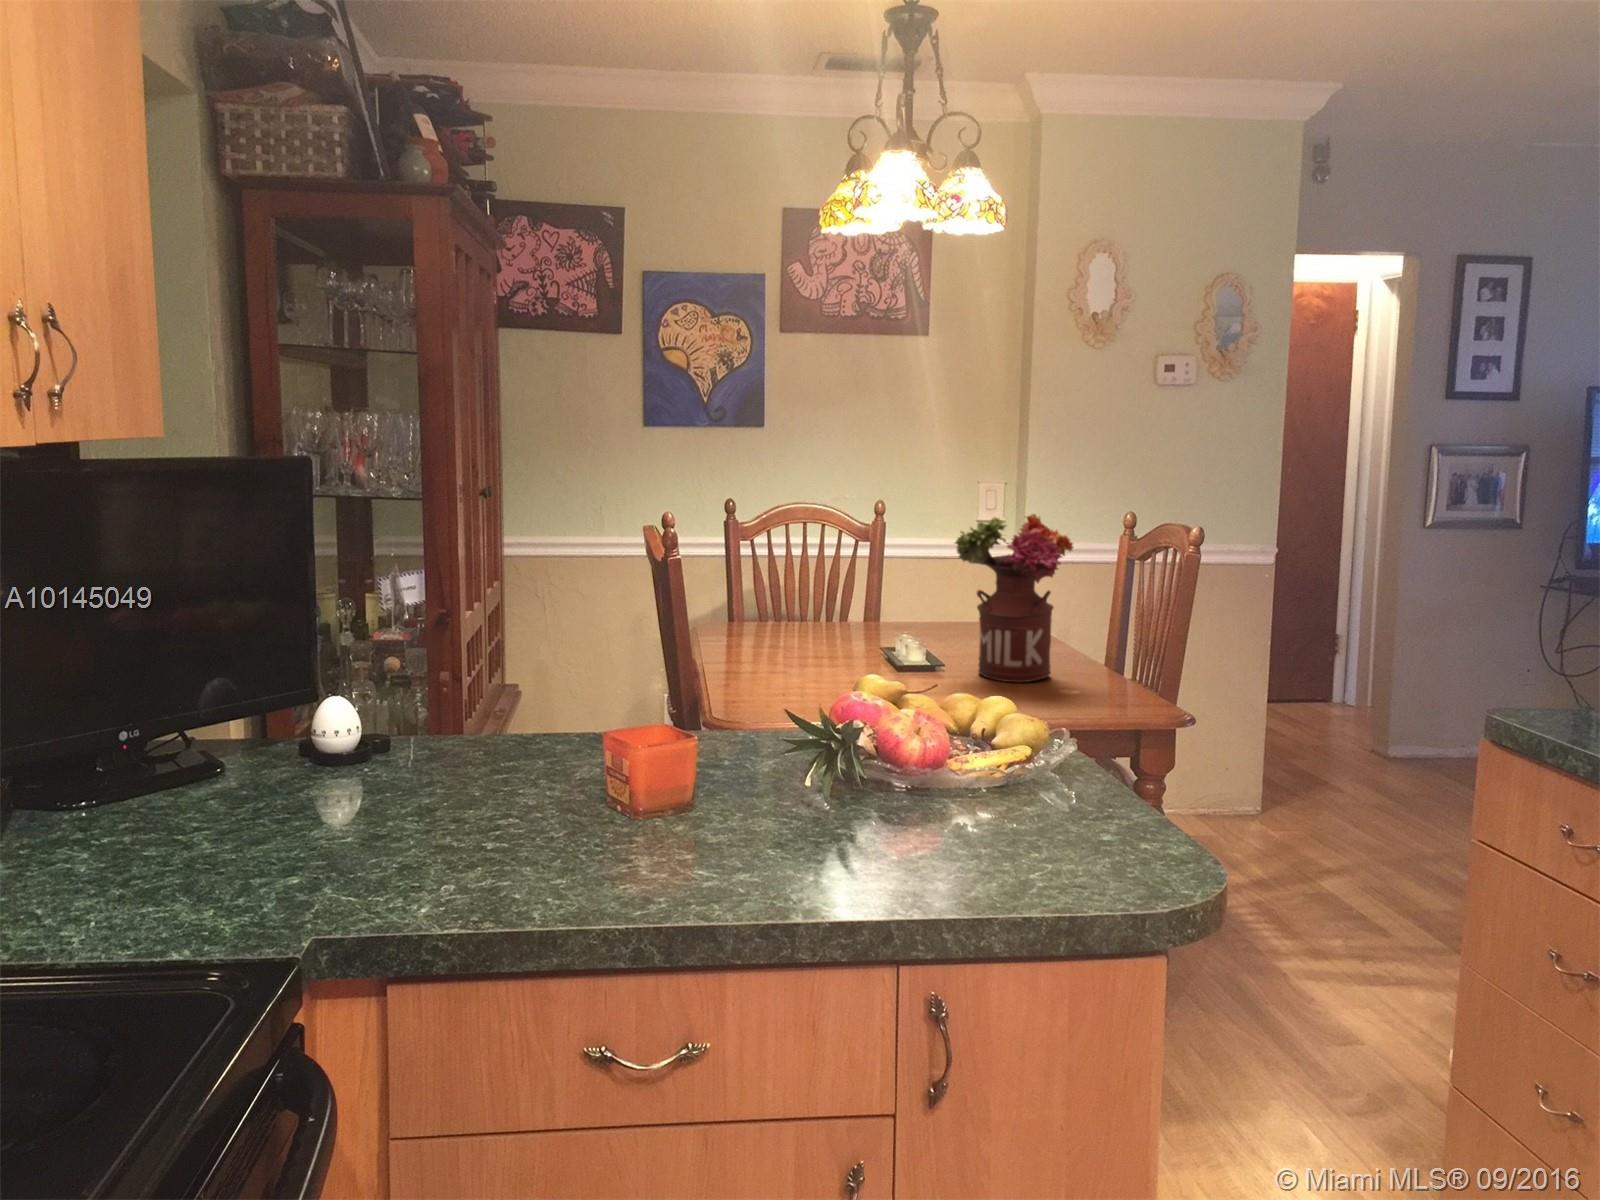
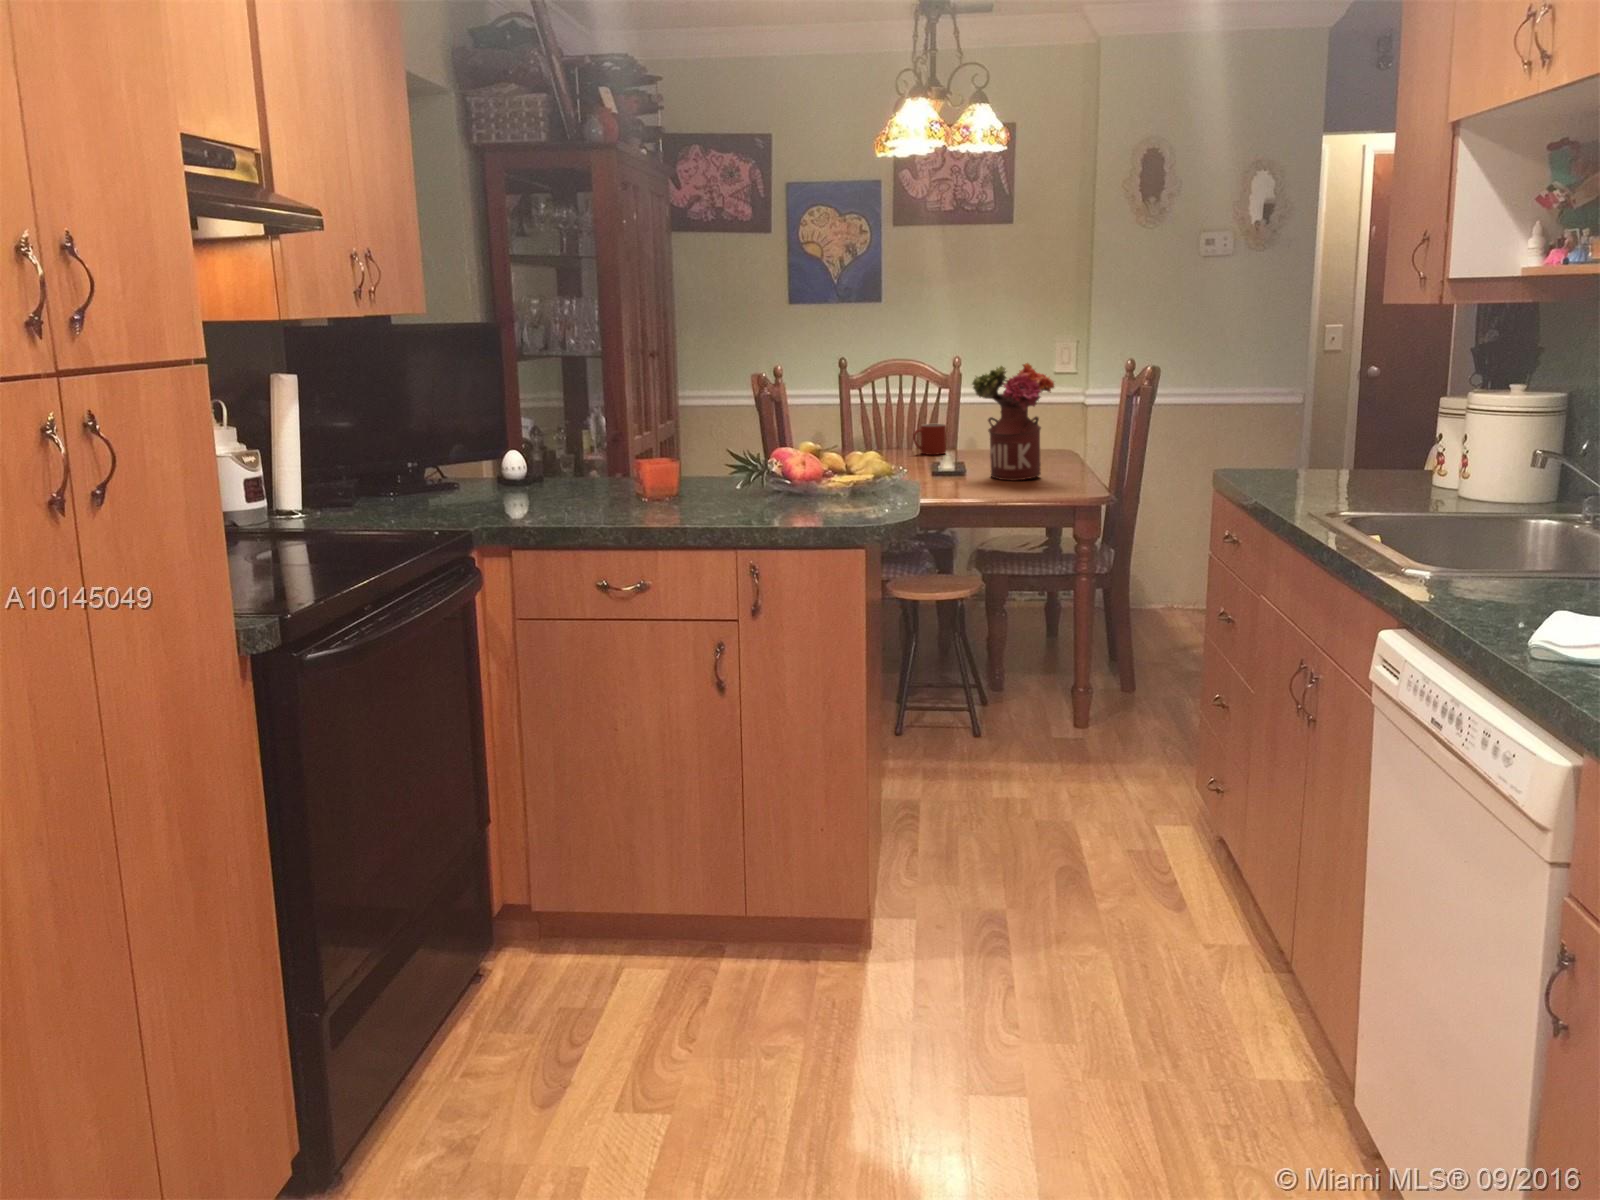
mug: none [838,589,881,632] -> present [913,424,946,455]

